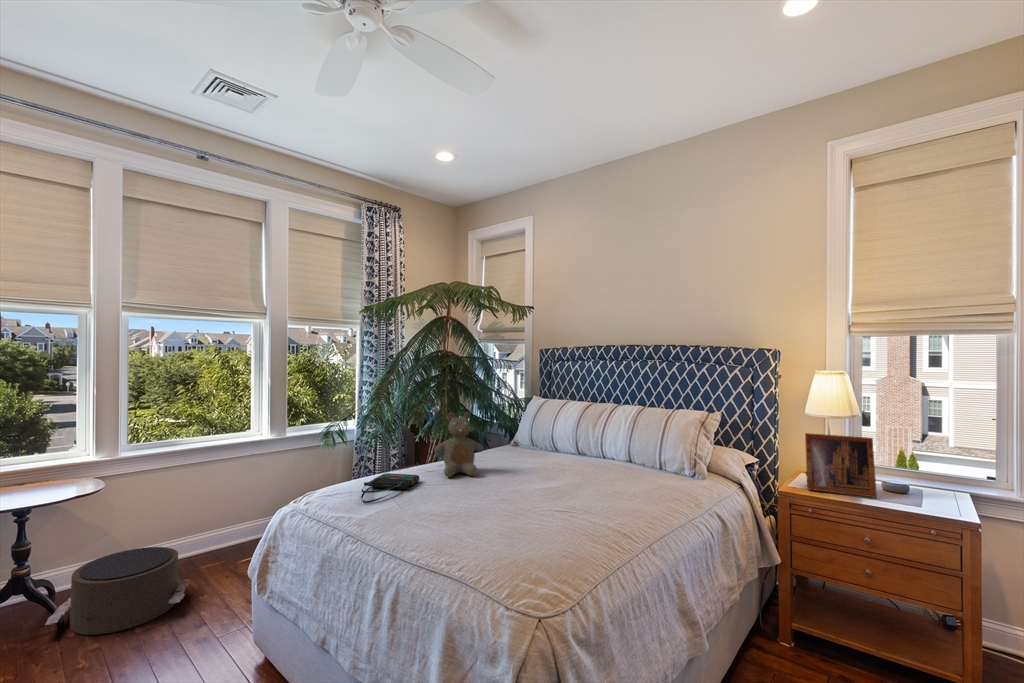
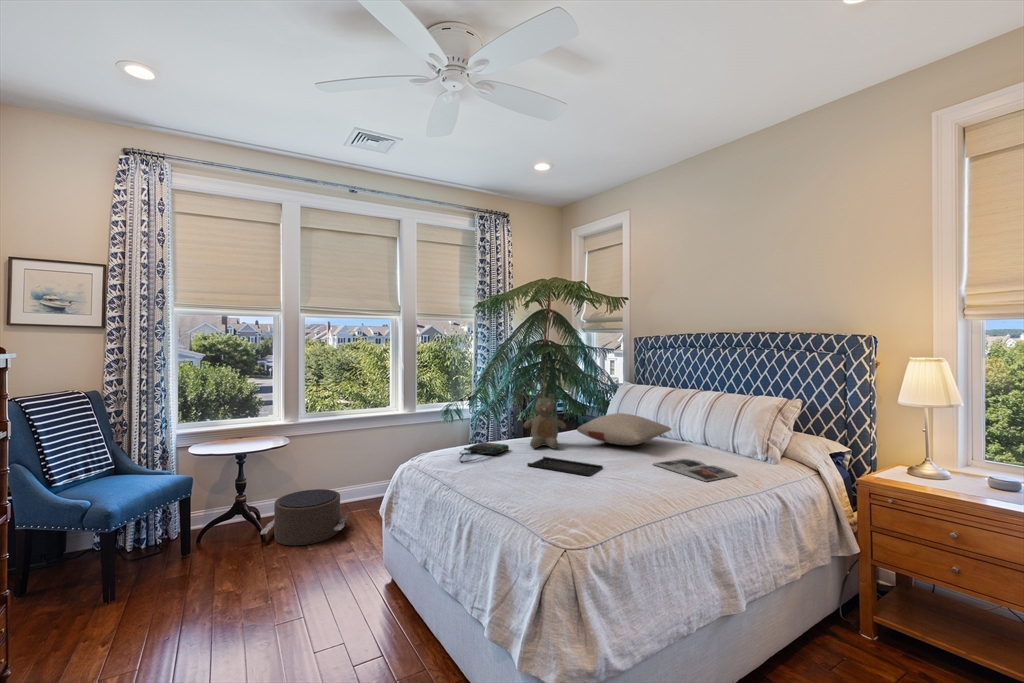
pillow: none [496,432,594,467] -> present [577,413,671,445]
picture frame: present [805,433,877,497] -> none [891,423,972,493]
magazine: none [588,480,678,506] -> present [653,459,737,481]
tray: none [450,488,538,510] -> present [527,457,603,476]

